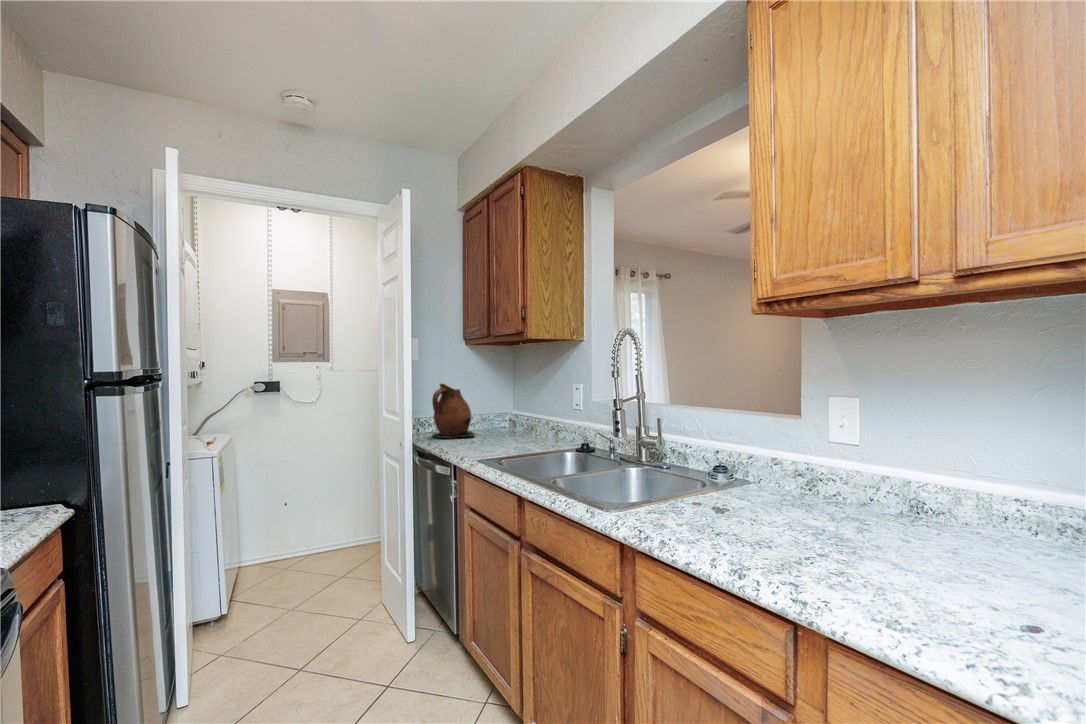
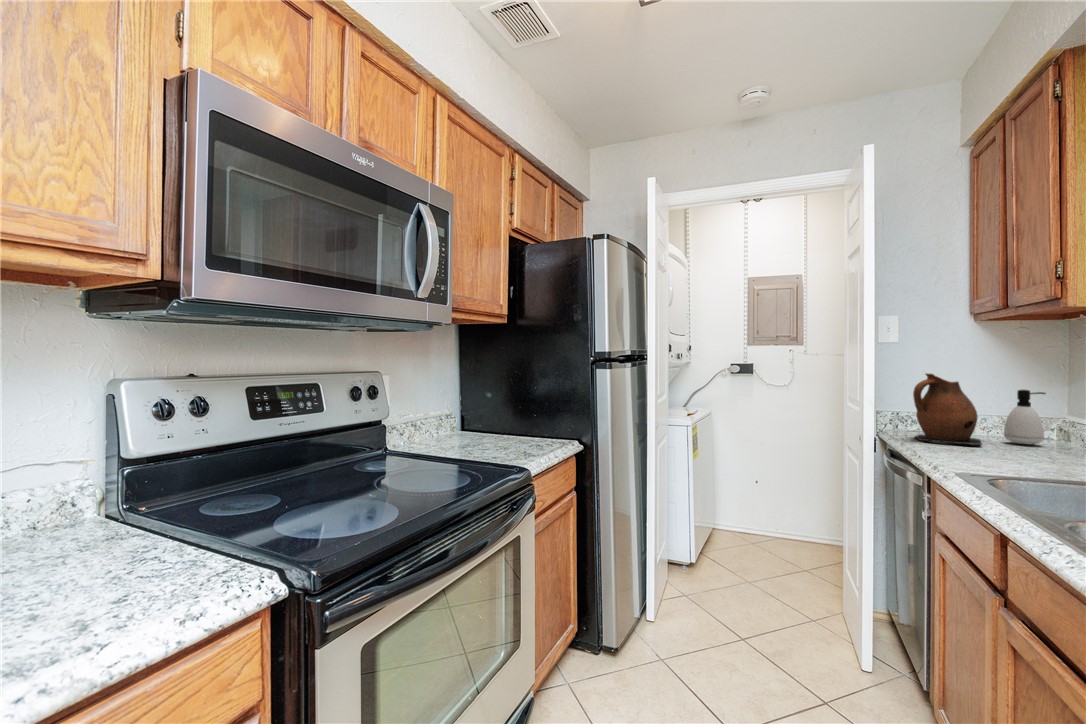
soap dispenser: none [484,393,505,431] -> present [1004,390,1045,445]

